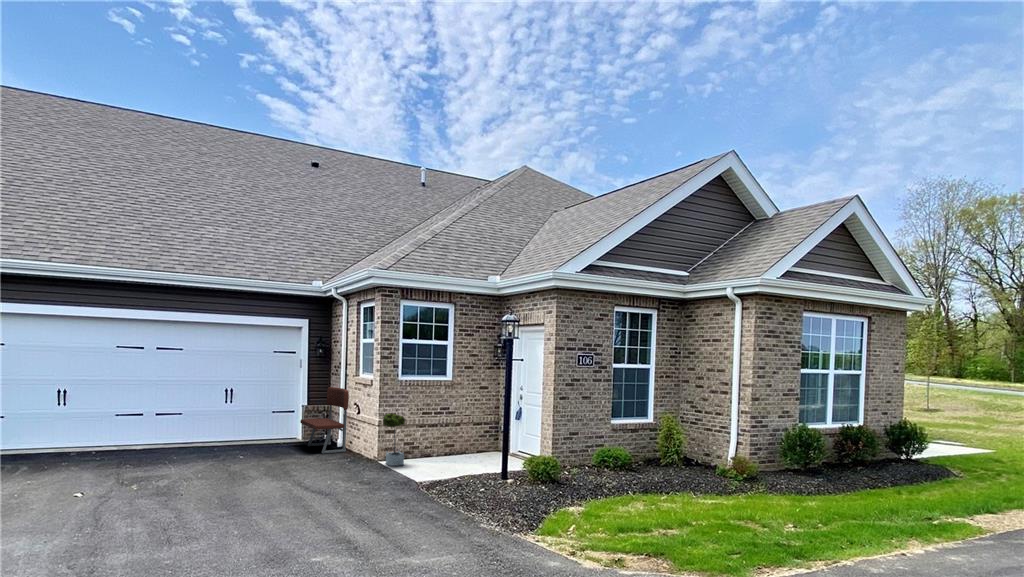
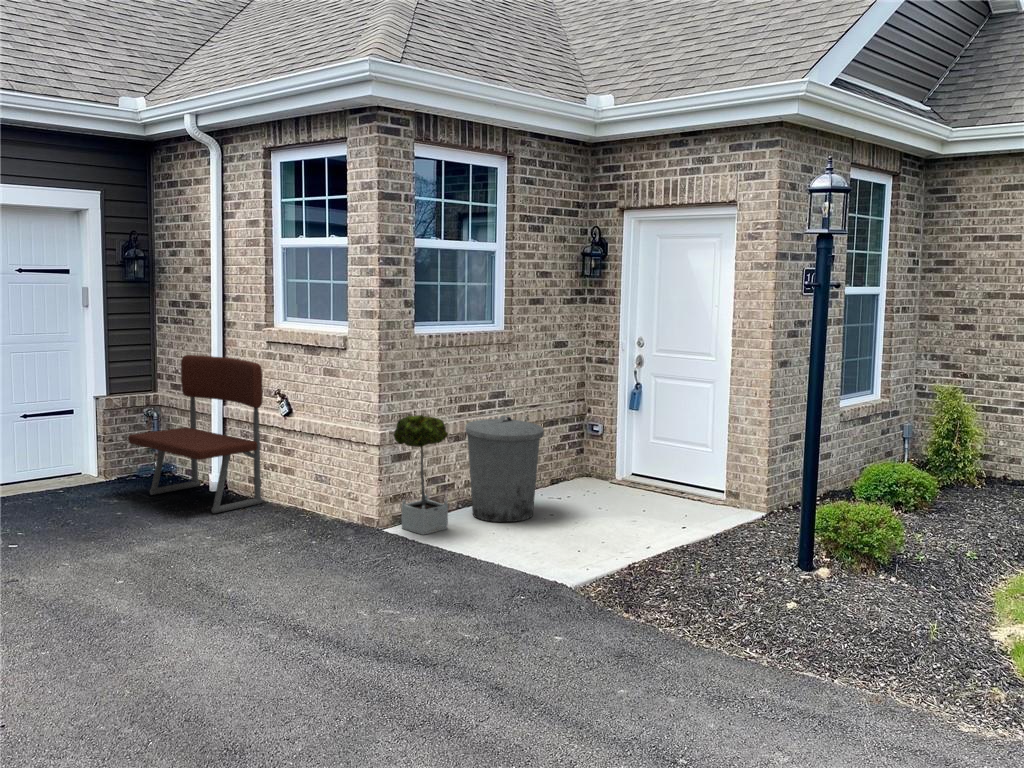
trash can: none [419,417,454,465] -> present [465,416,544,522]

